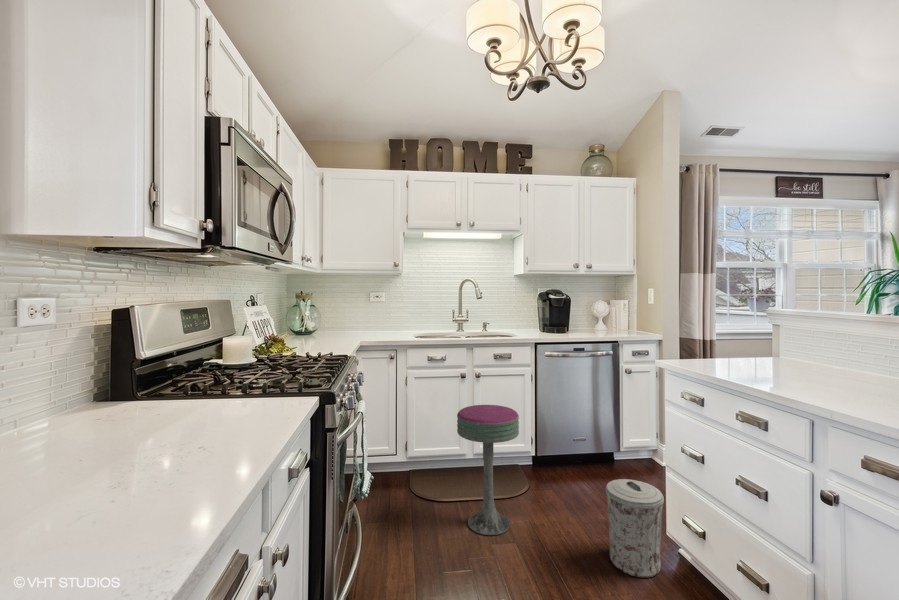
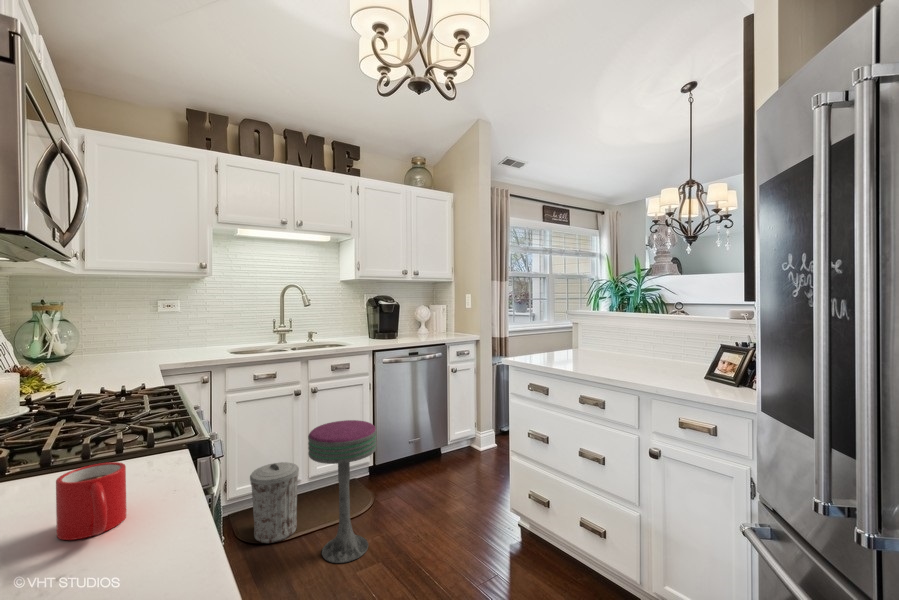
mug: none [212,392,251,436] -> present [56,462,126,540]
trash can: present [605,479,664,578] -> present [250,462,299,543]

